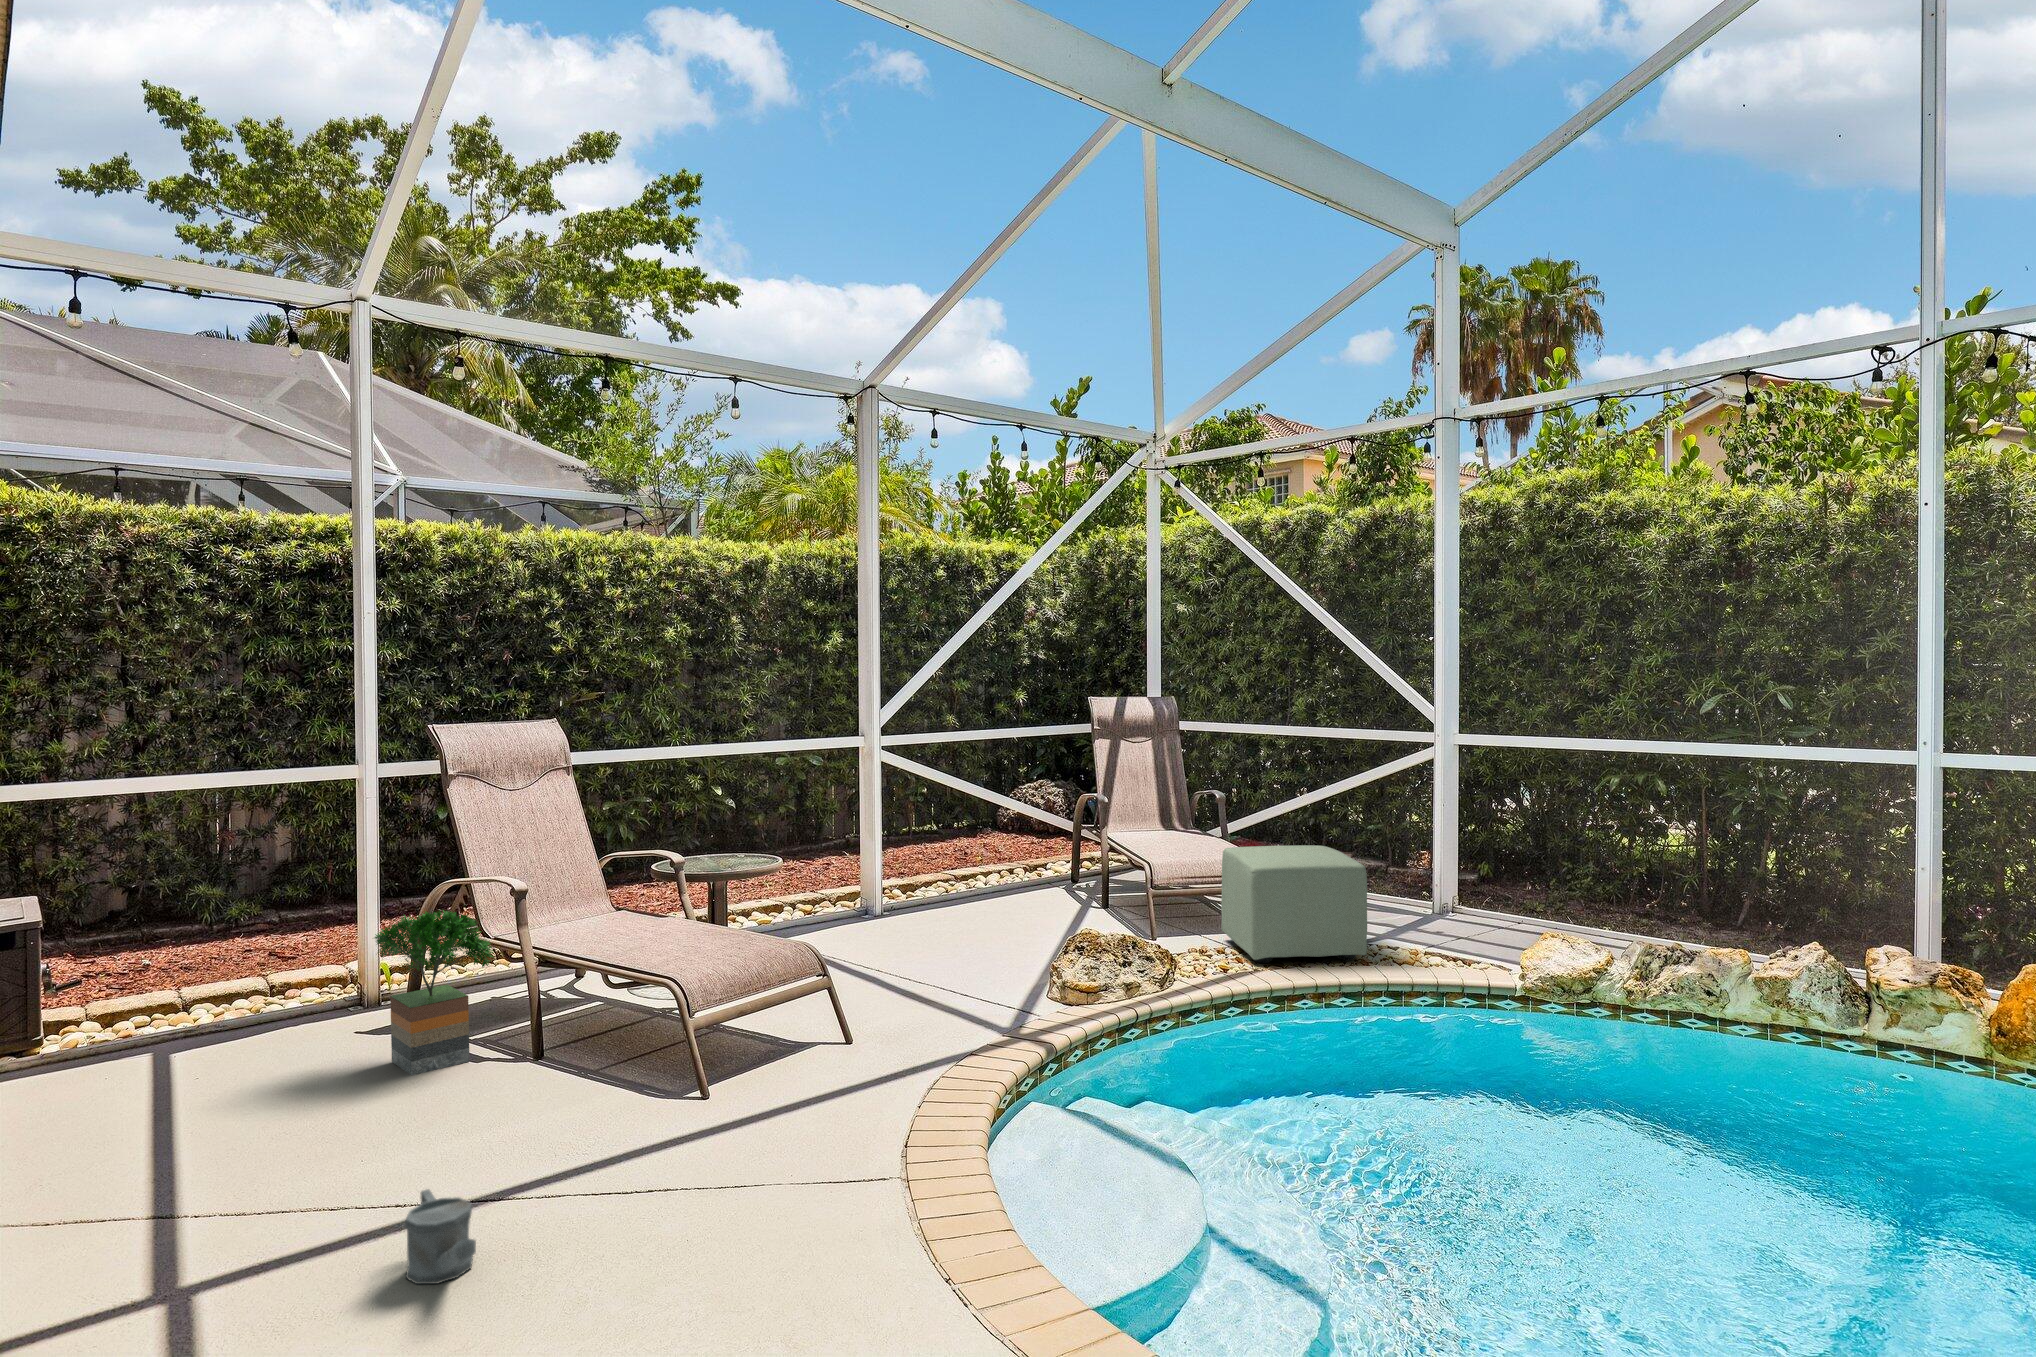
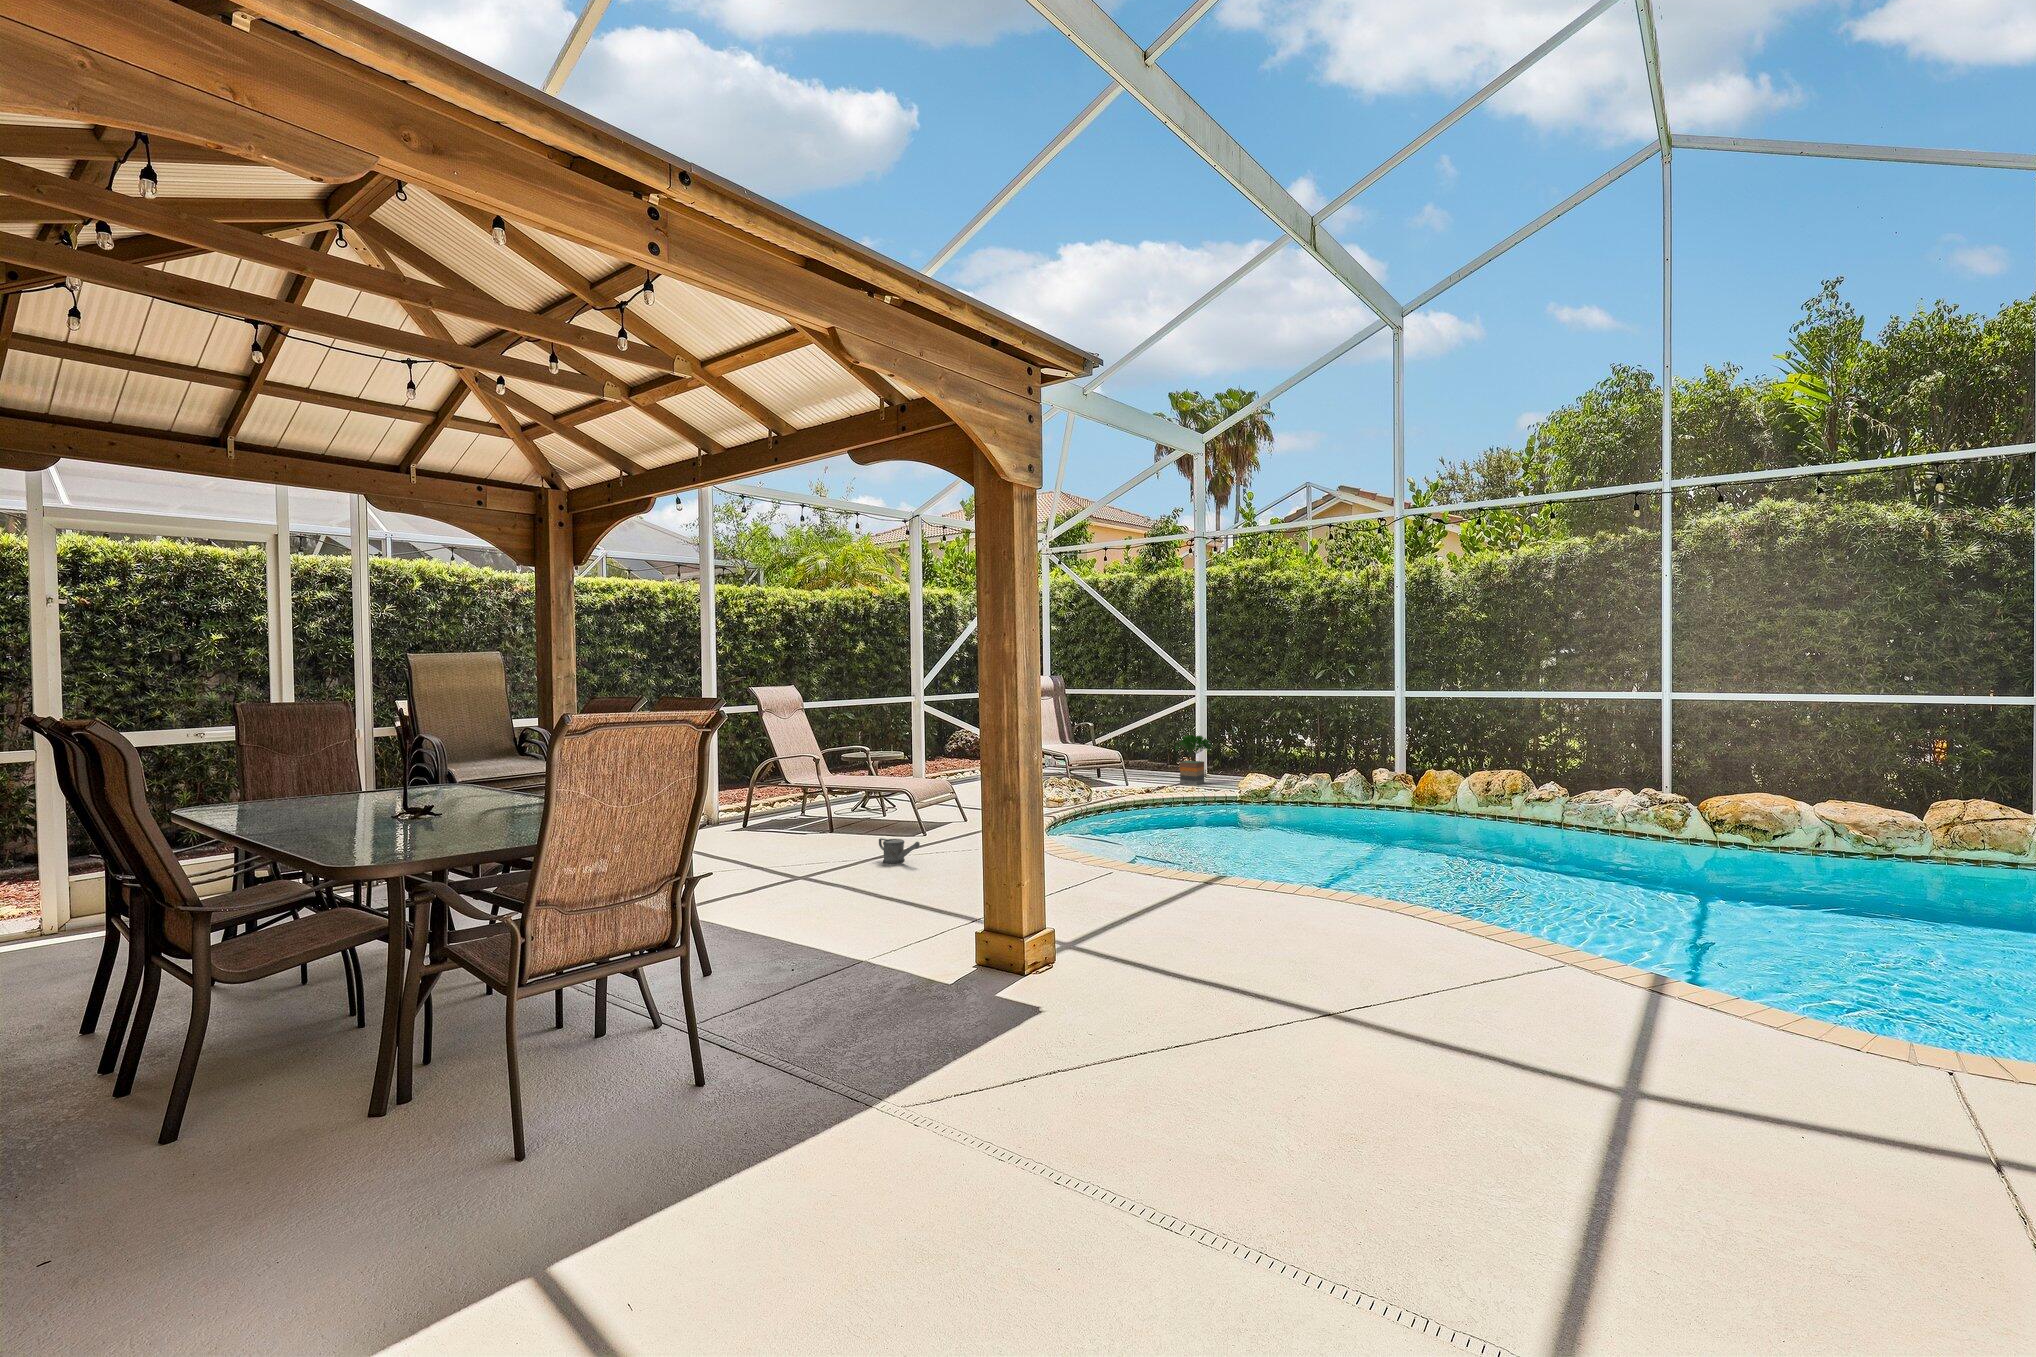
ottoman: present [1221,845,1367,963] -> none [1101,743,1171,795]
potted tree: present [375,910,493,1075] -> present [1176,735,1212,785]

